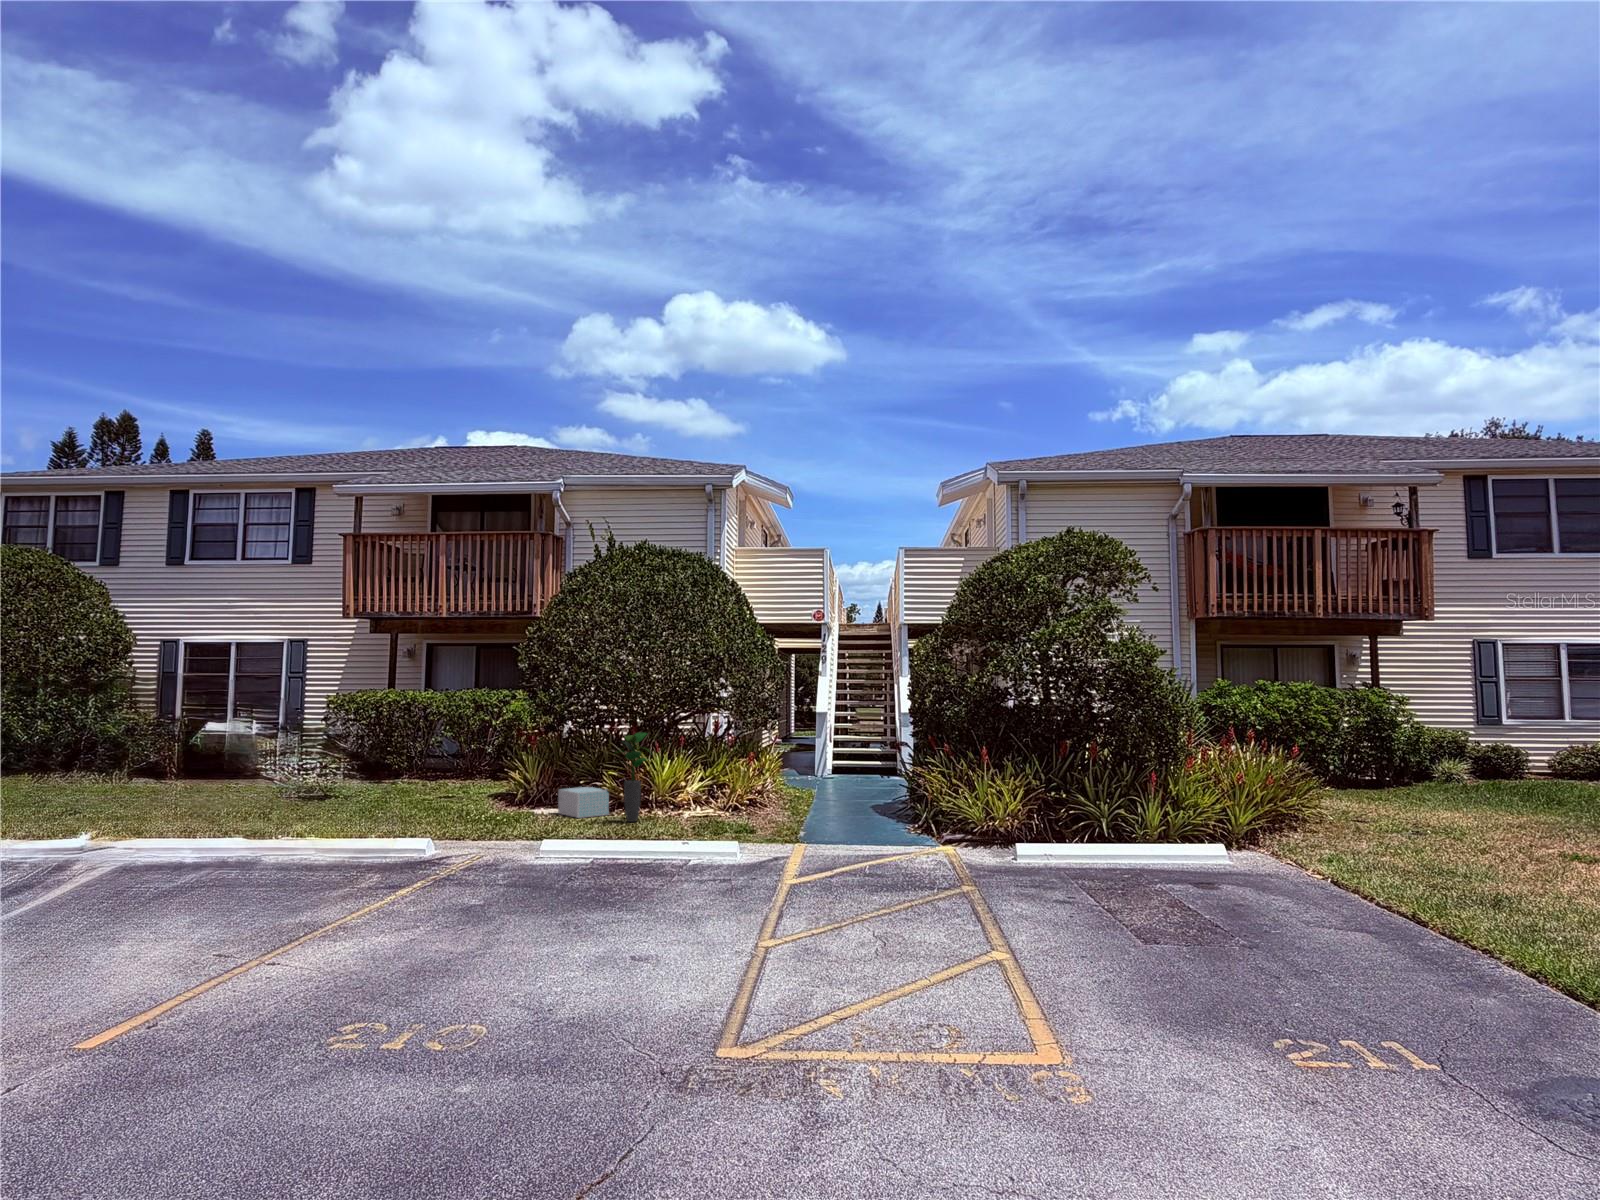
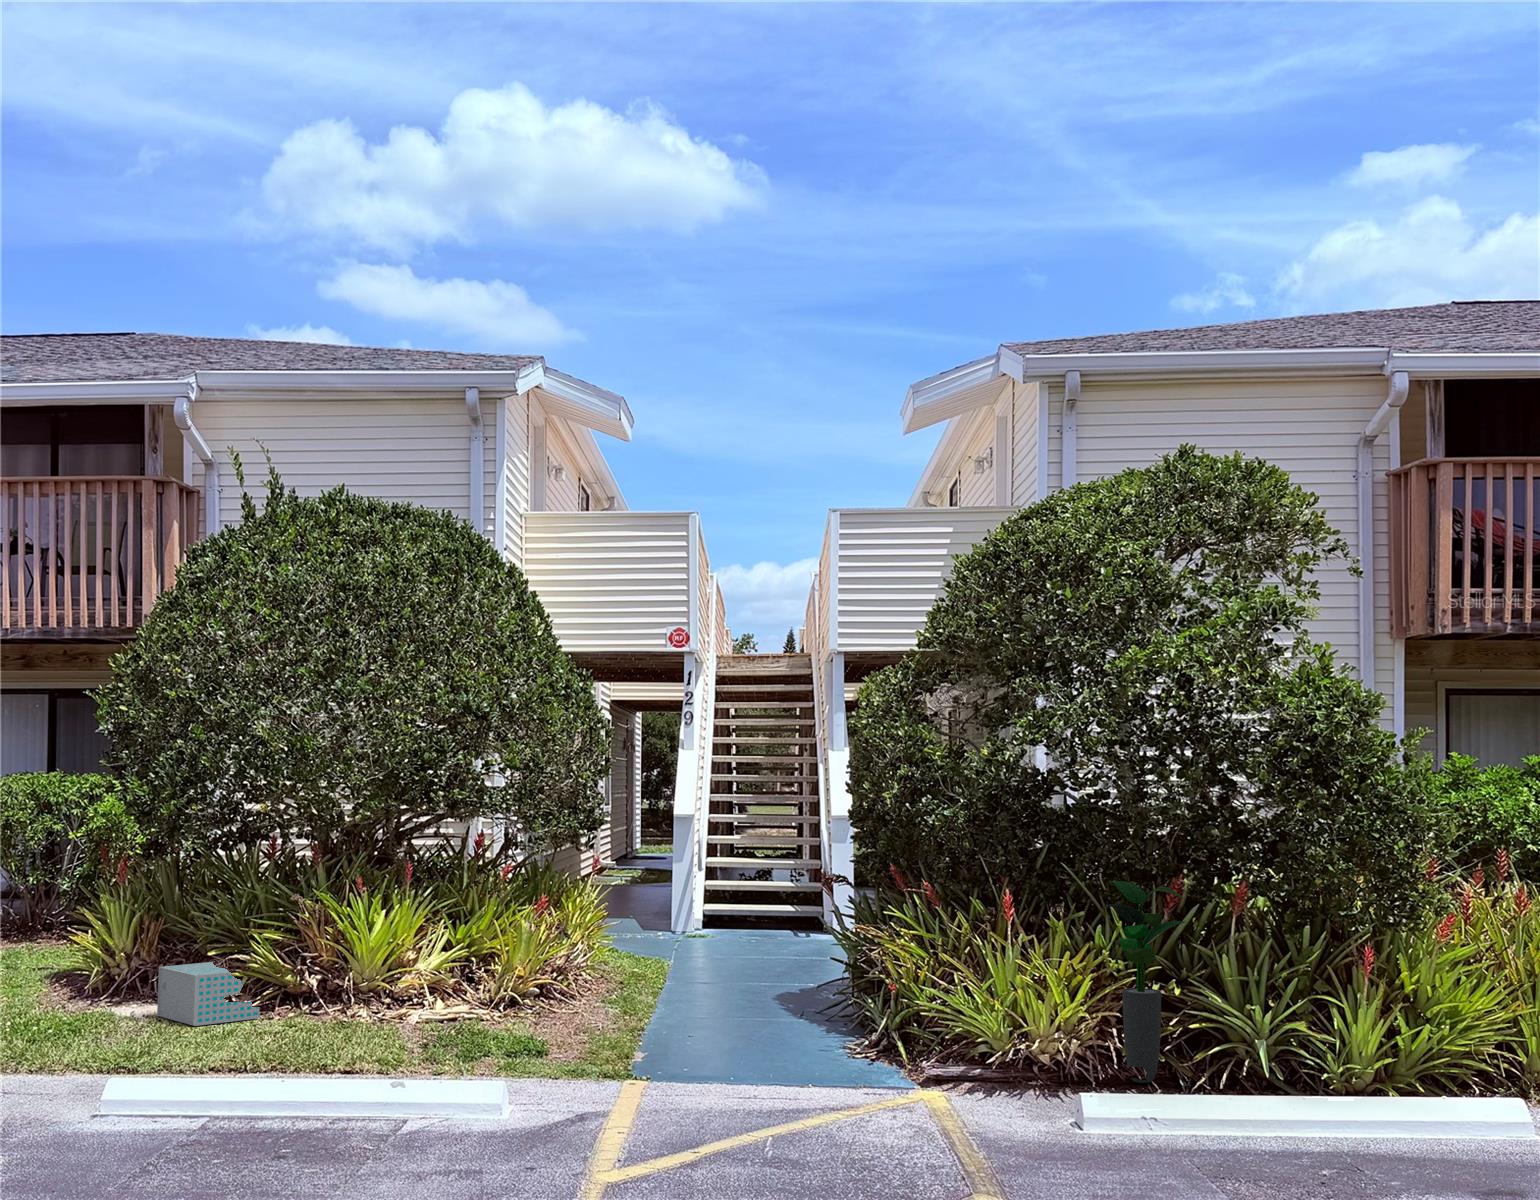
potted plant: present [622,733,647,822] -> present [1105,881,1185,1083]

